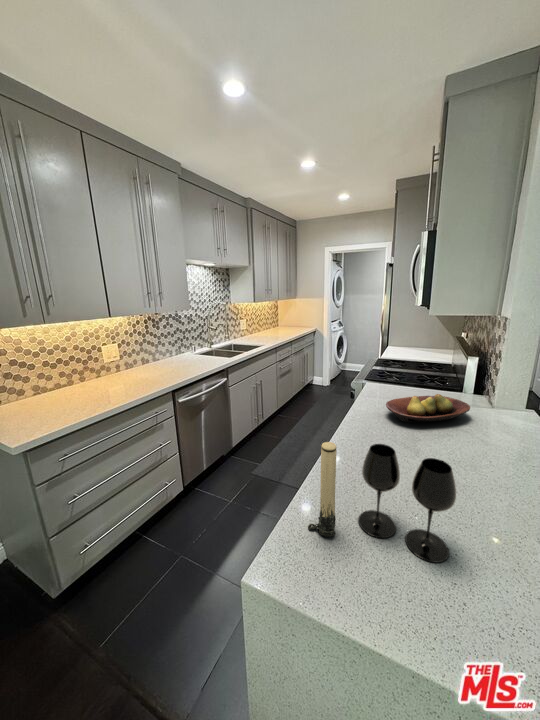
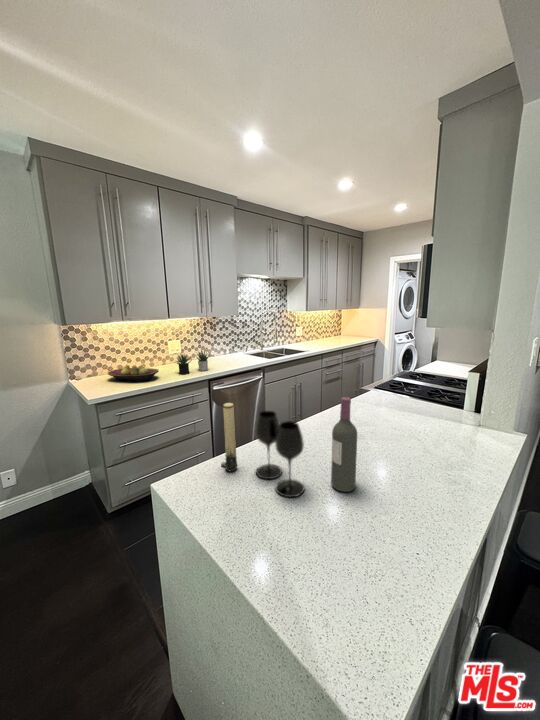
succulent plant: none [120,353,169,389] -> present [175,350,210,374]
fruit bowl: present [386,394,470,423] -> present [108,365,159,381]
wine bottle: none [459,416,506,533] -> present [331,397,357,492]

